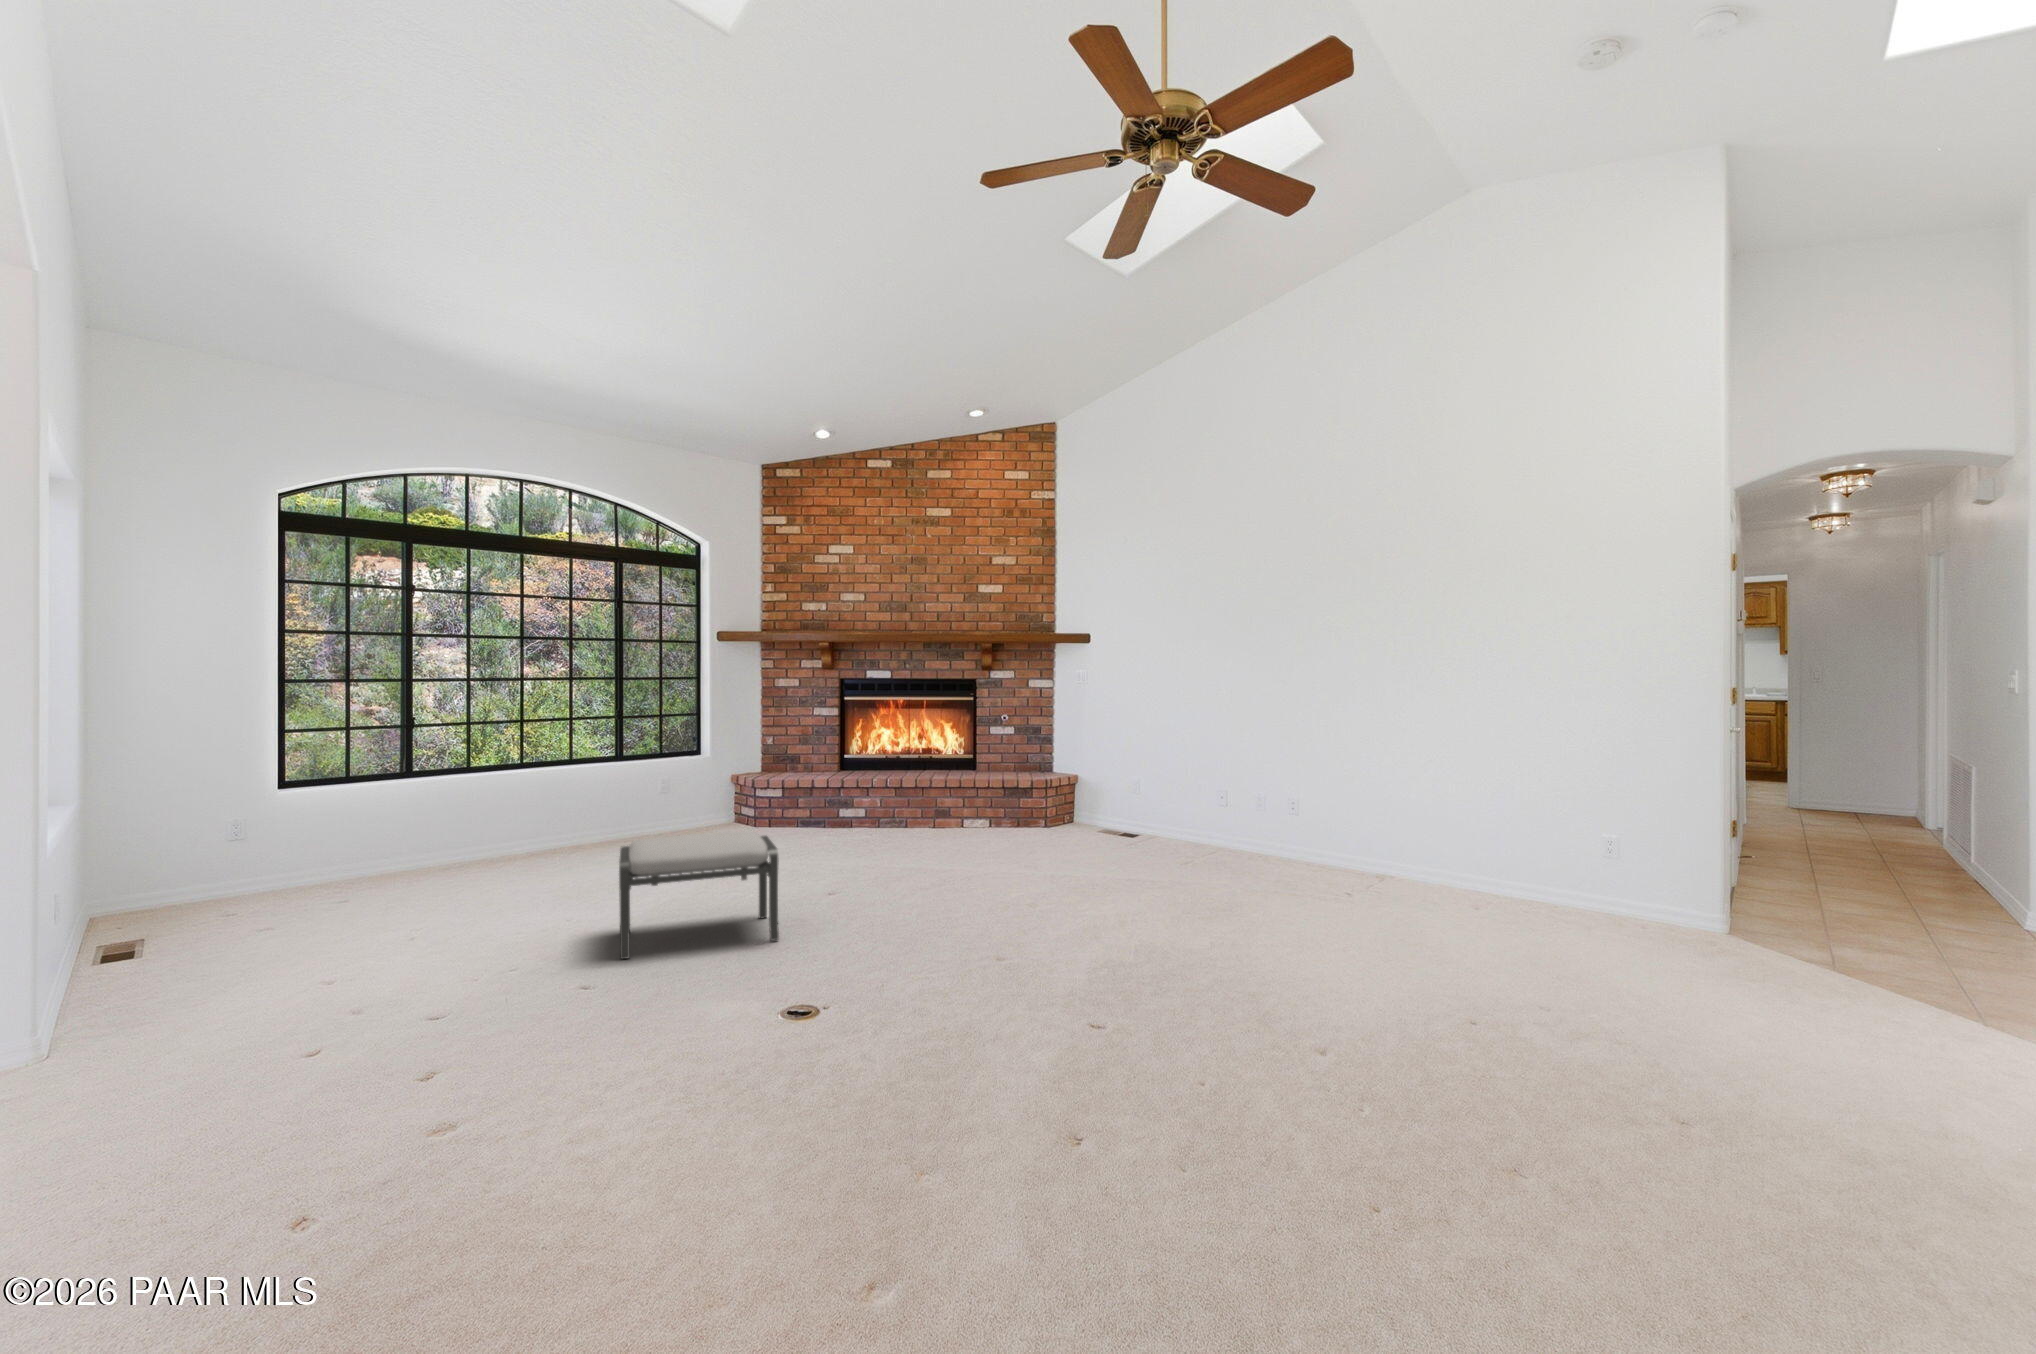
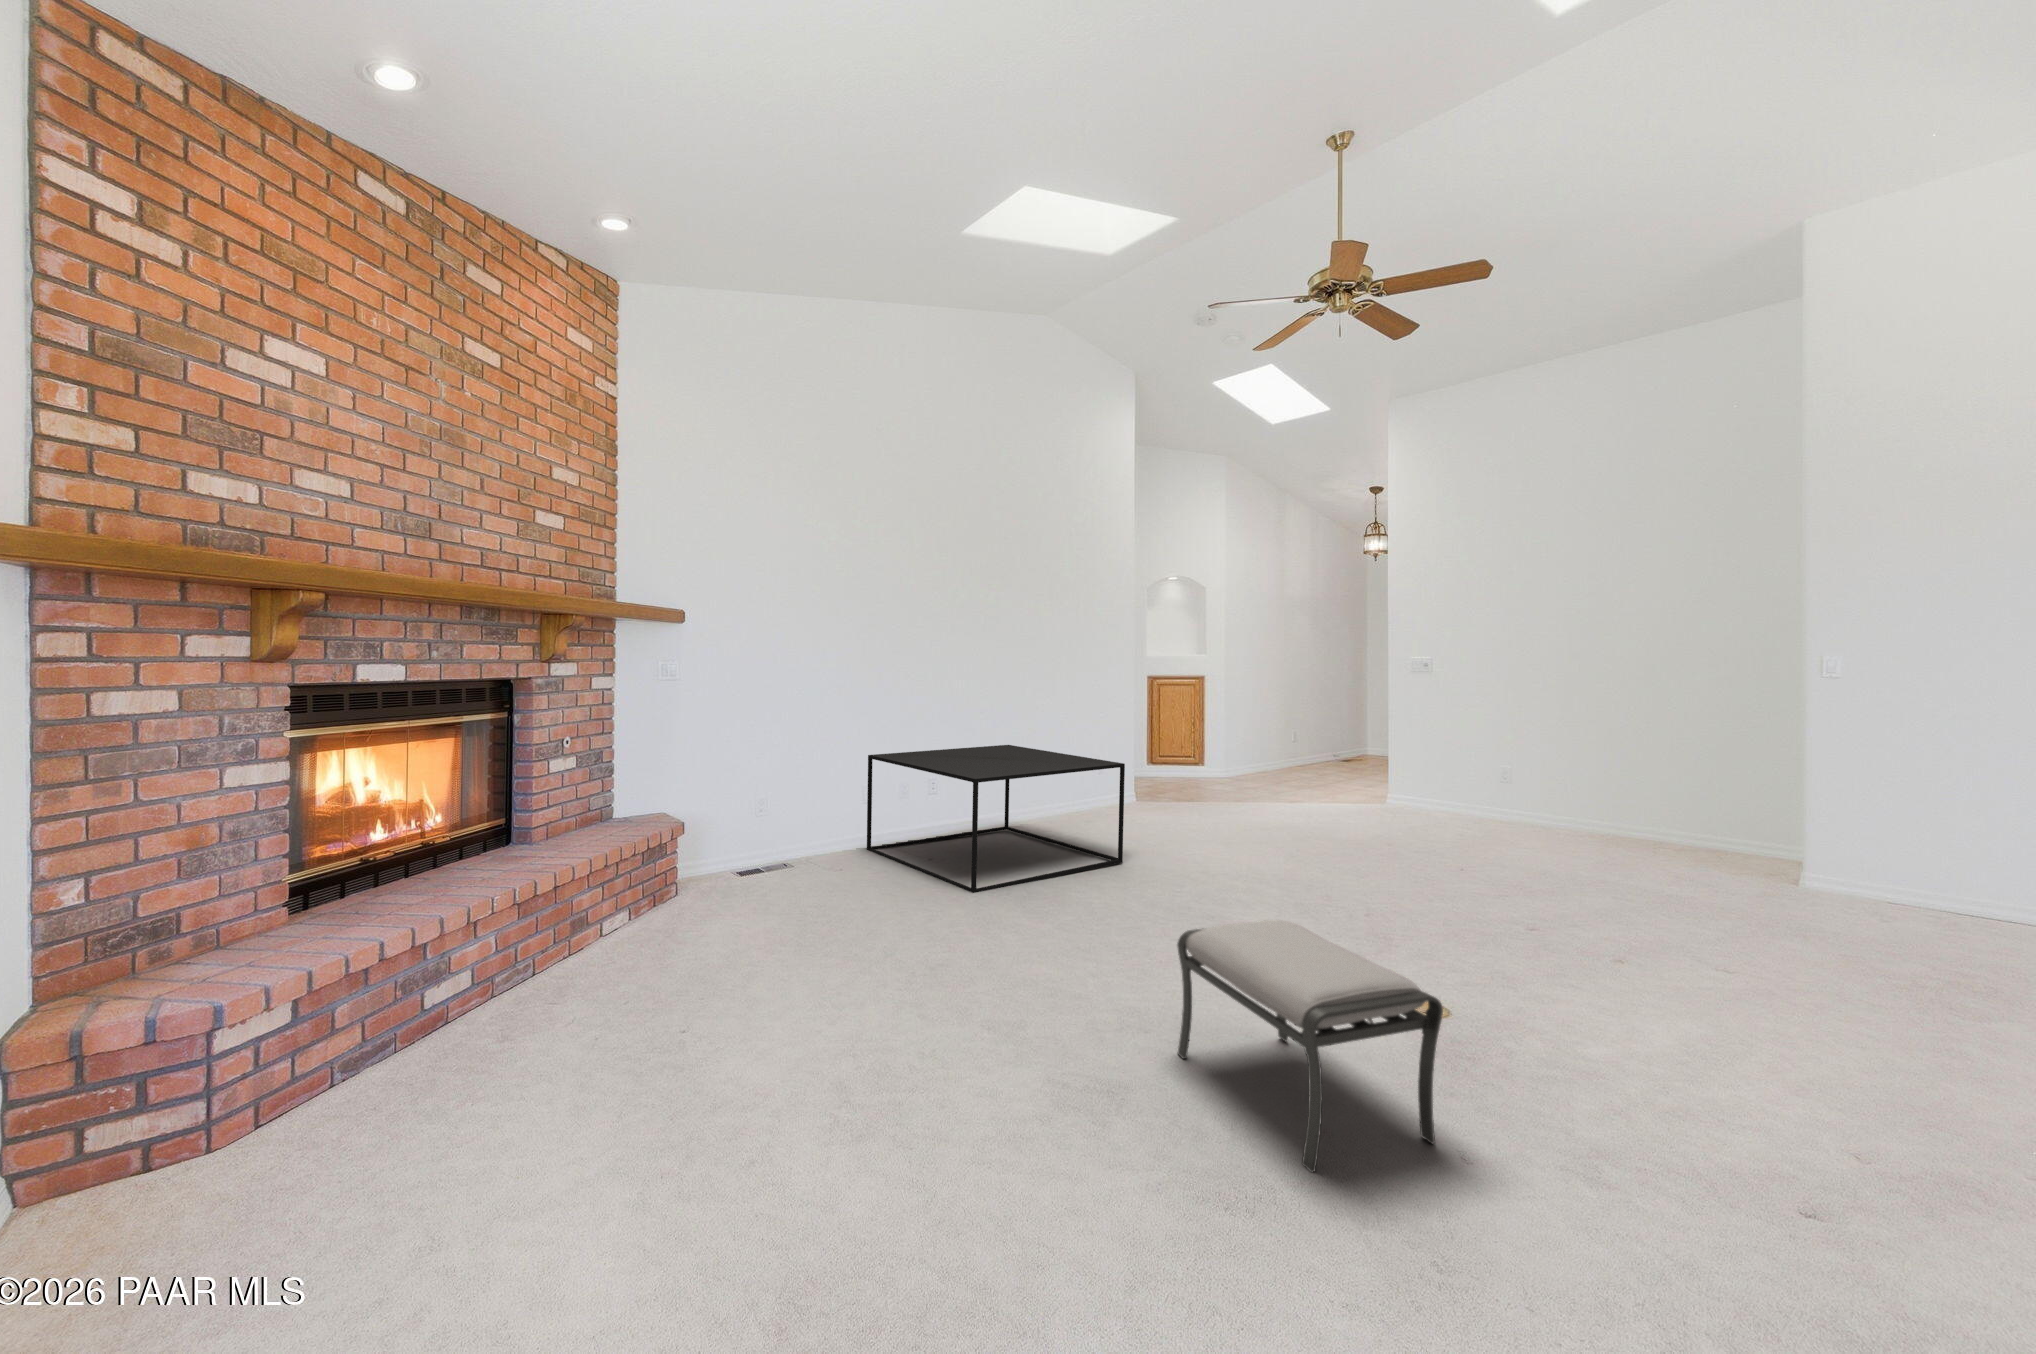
coffee table: none [1101,757,1387,916] -> present [867,745,1125,893]

